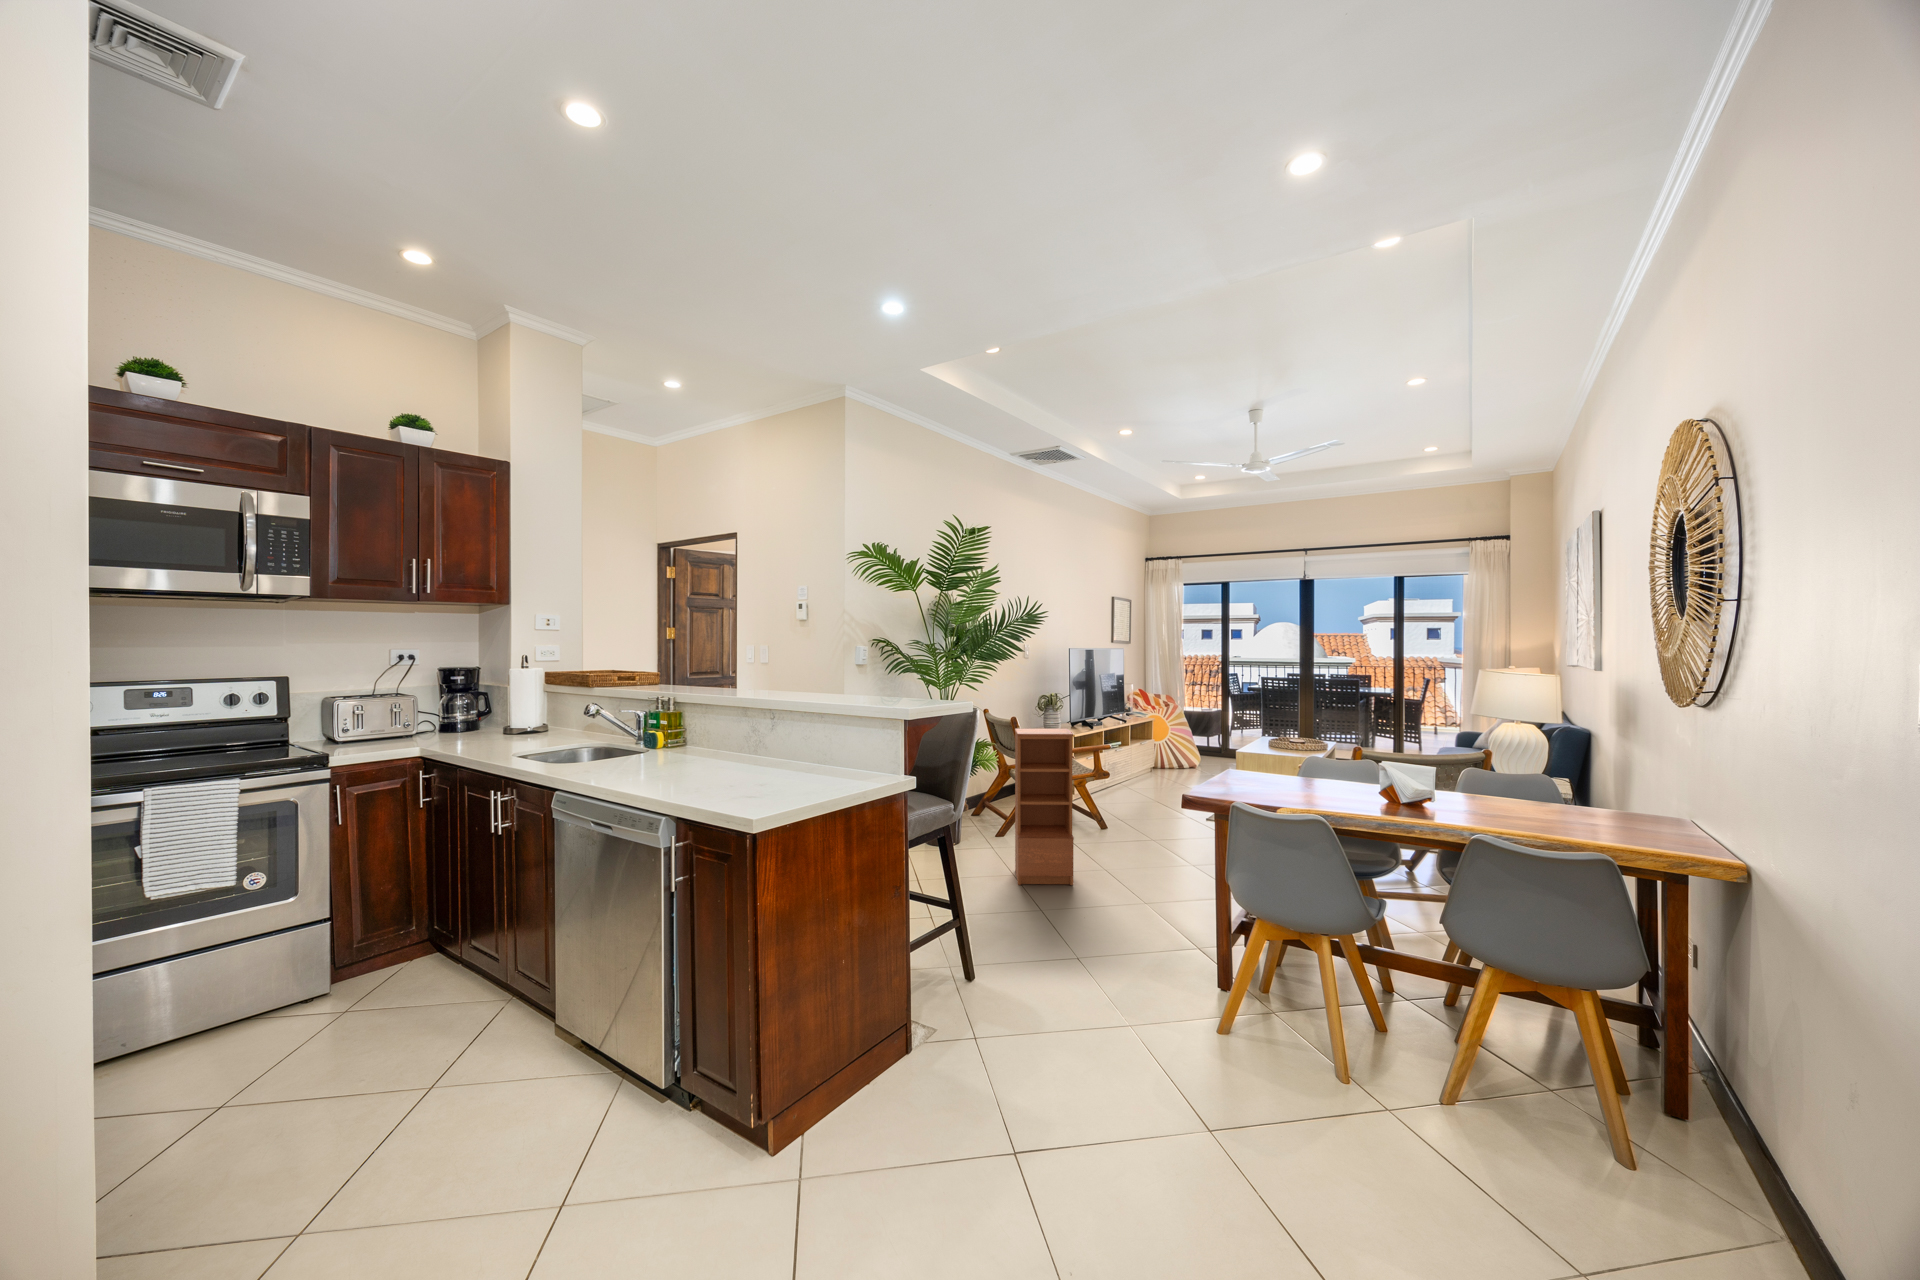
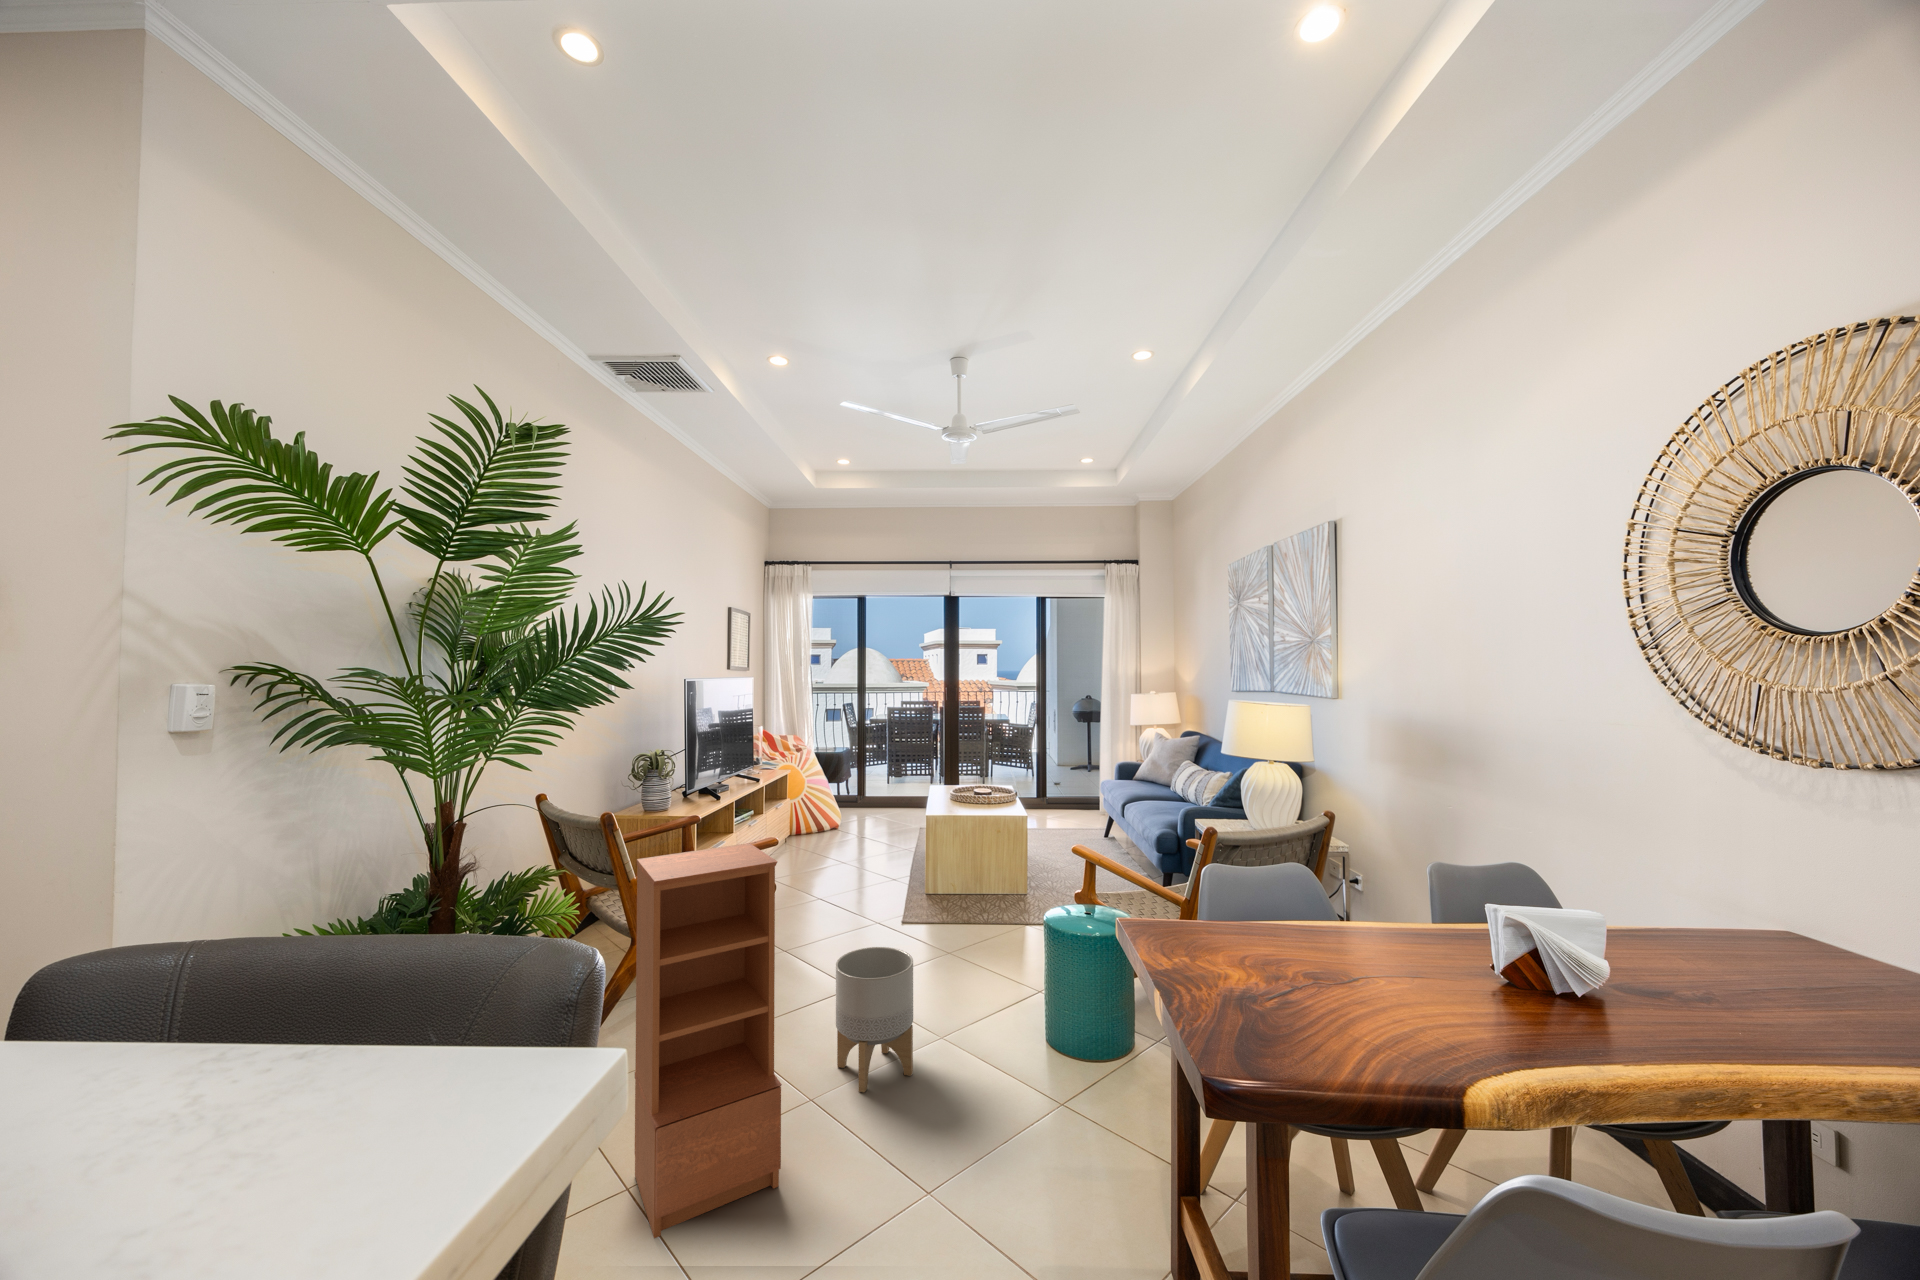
planter: none [1119,802,1163,872] -> present [836,947,913,1092]

